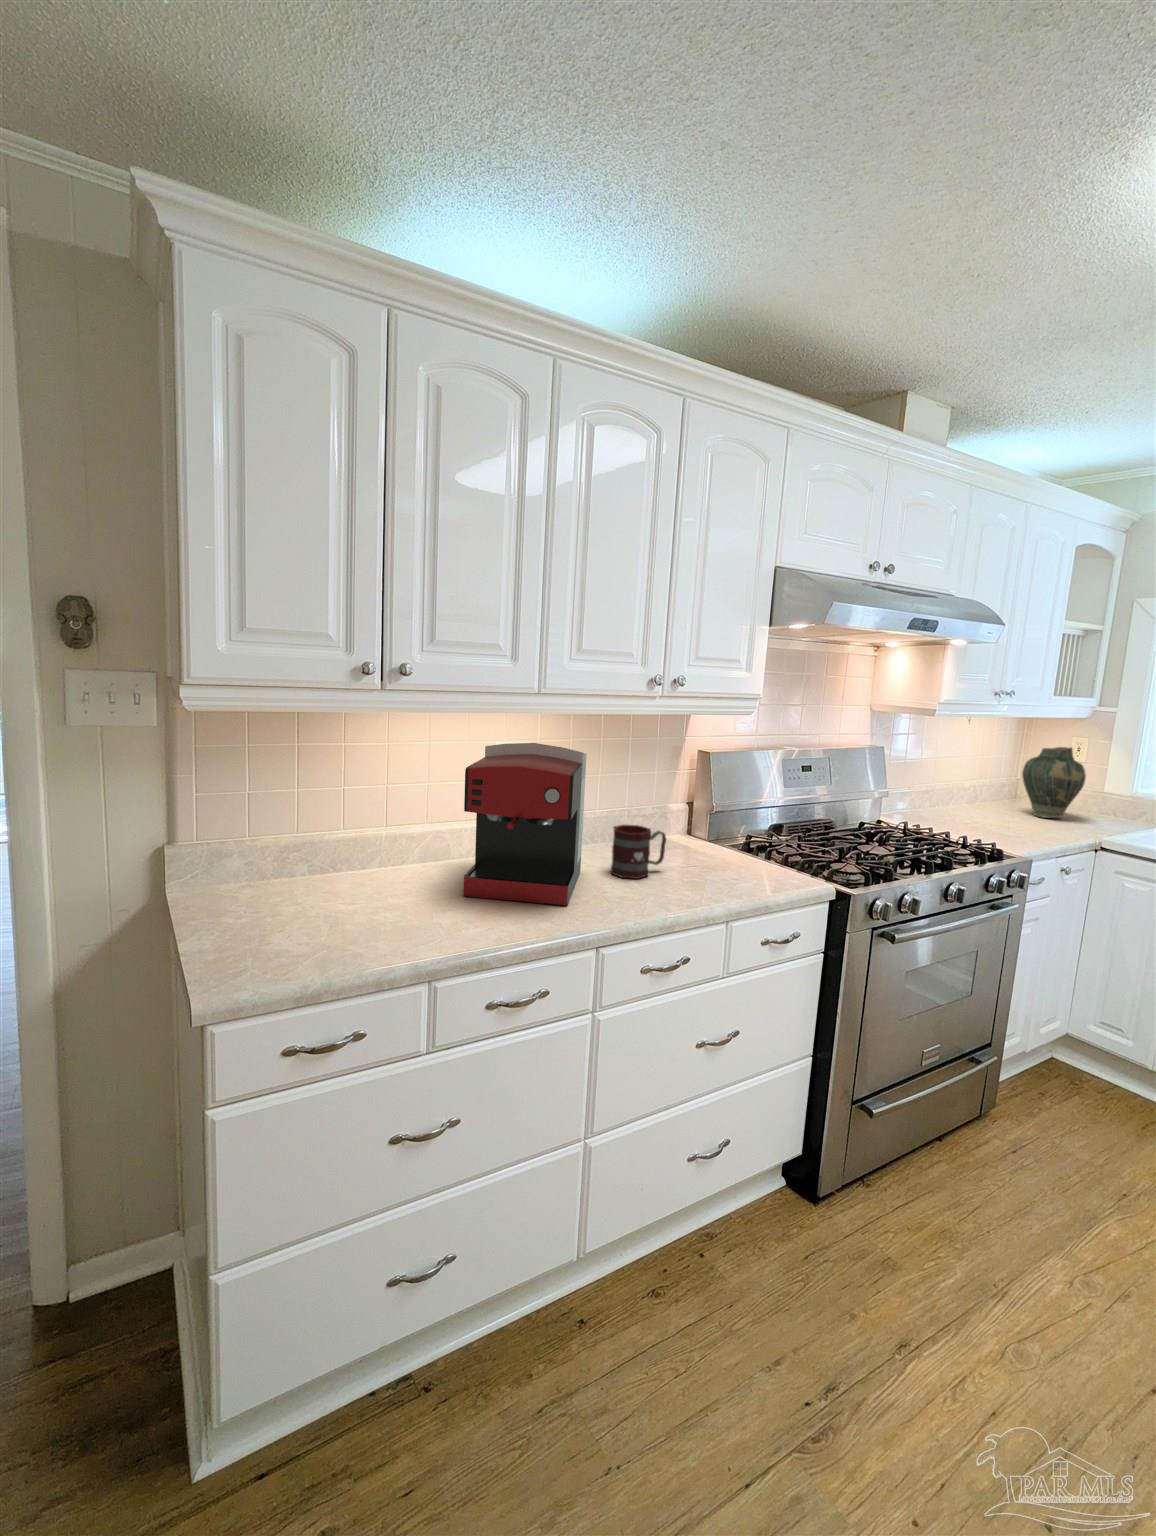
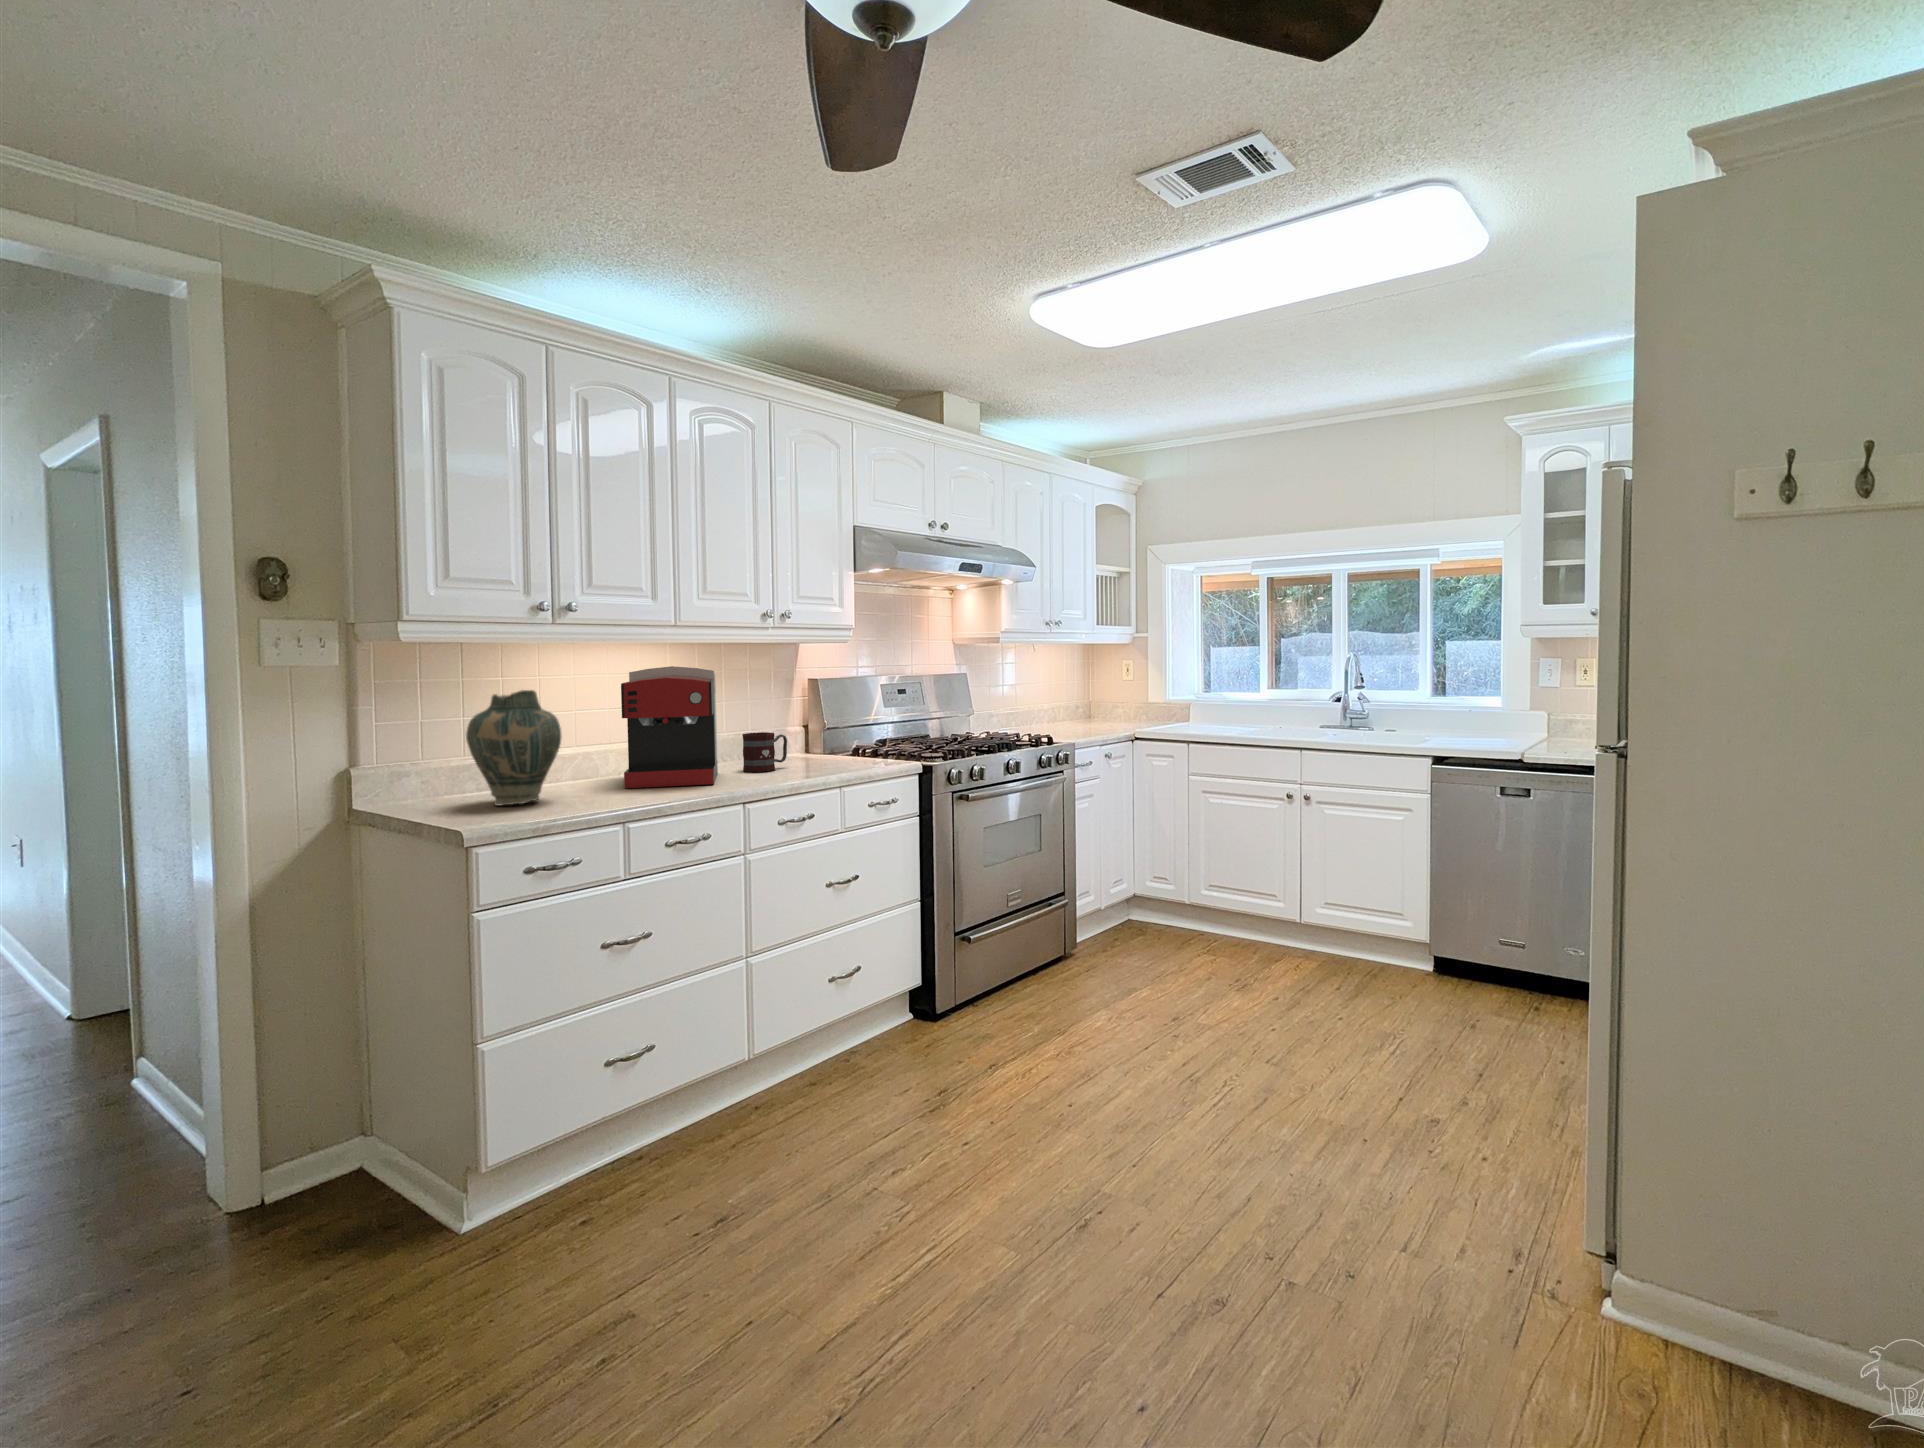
vase: present [1022,747,1086,818] -> present [466,690,561,805]

